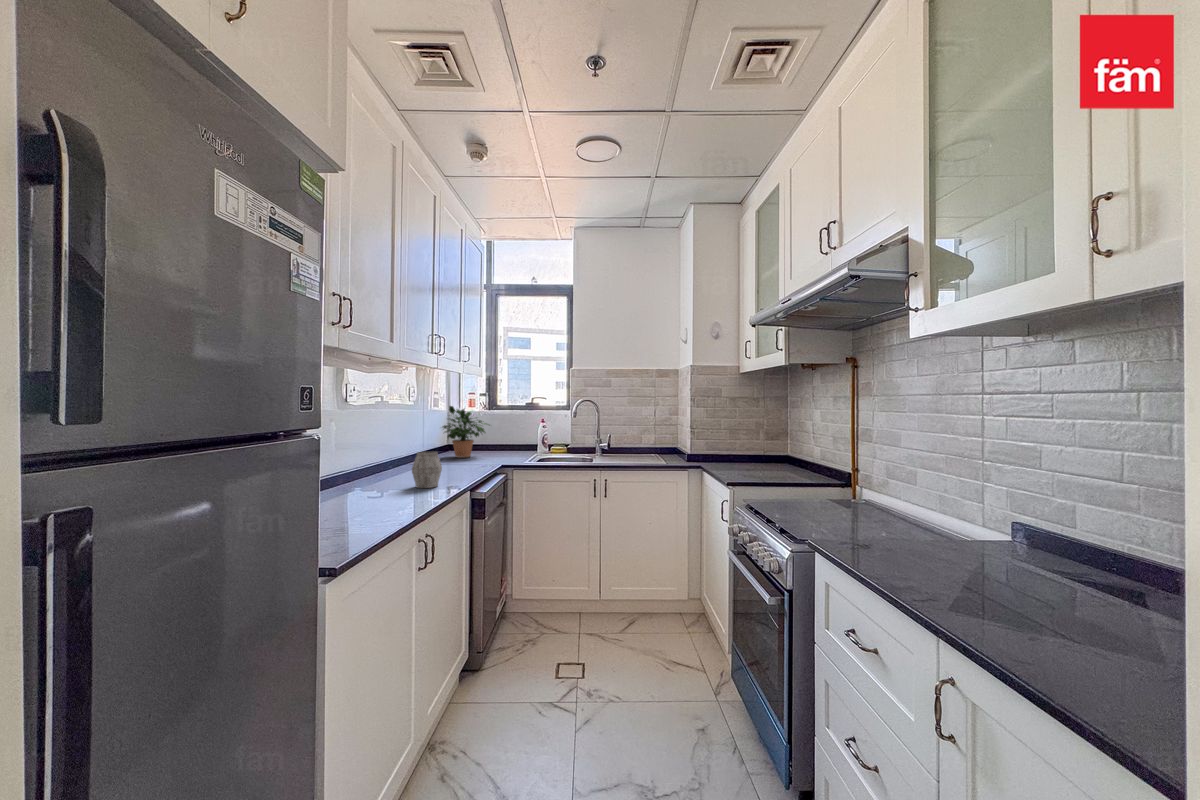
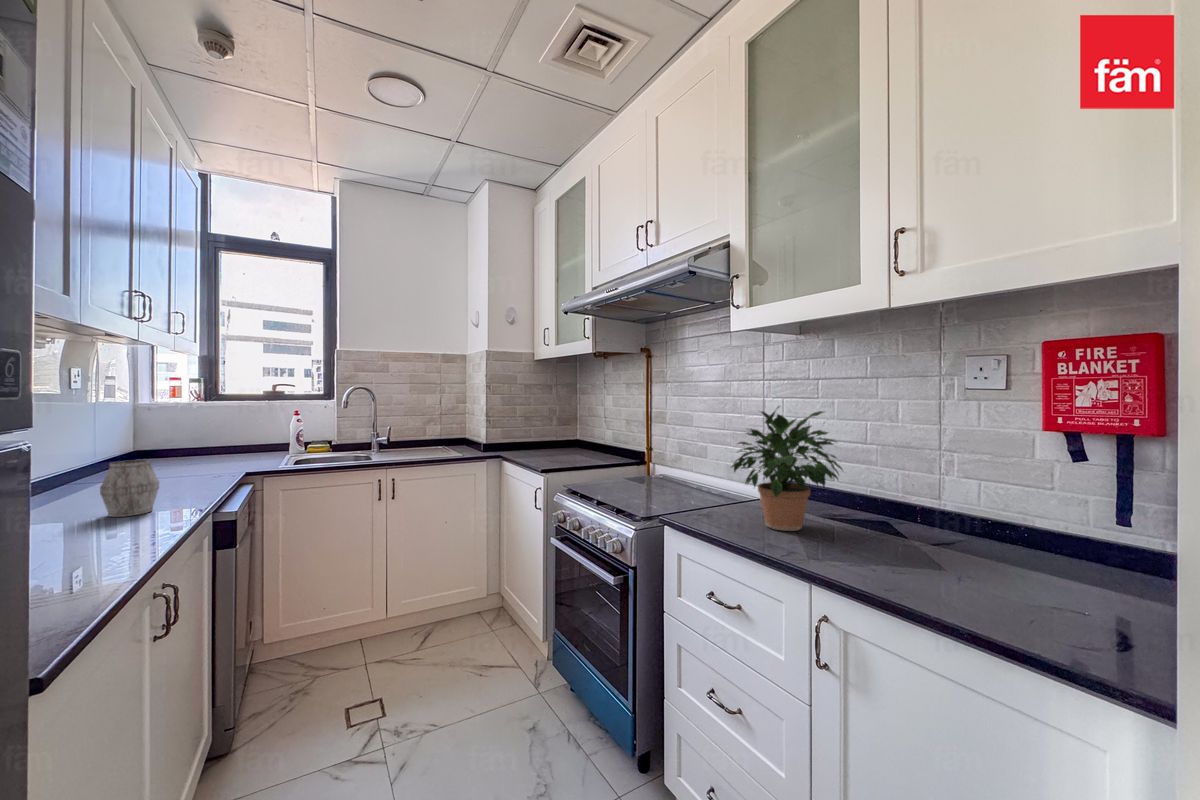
potted plant: present [443,406,490,458] -> present [731,406,842,531]

